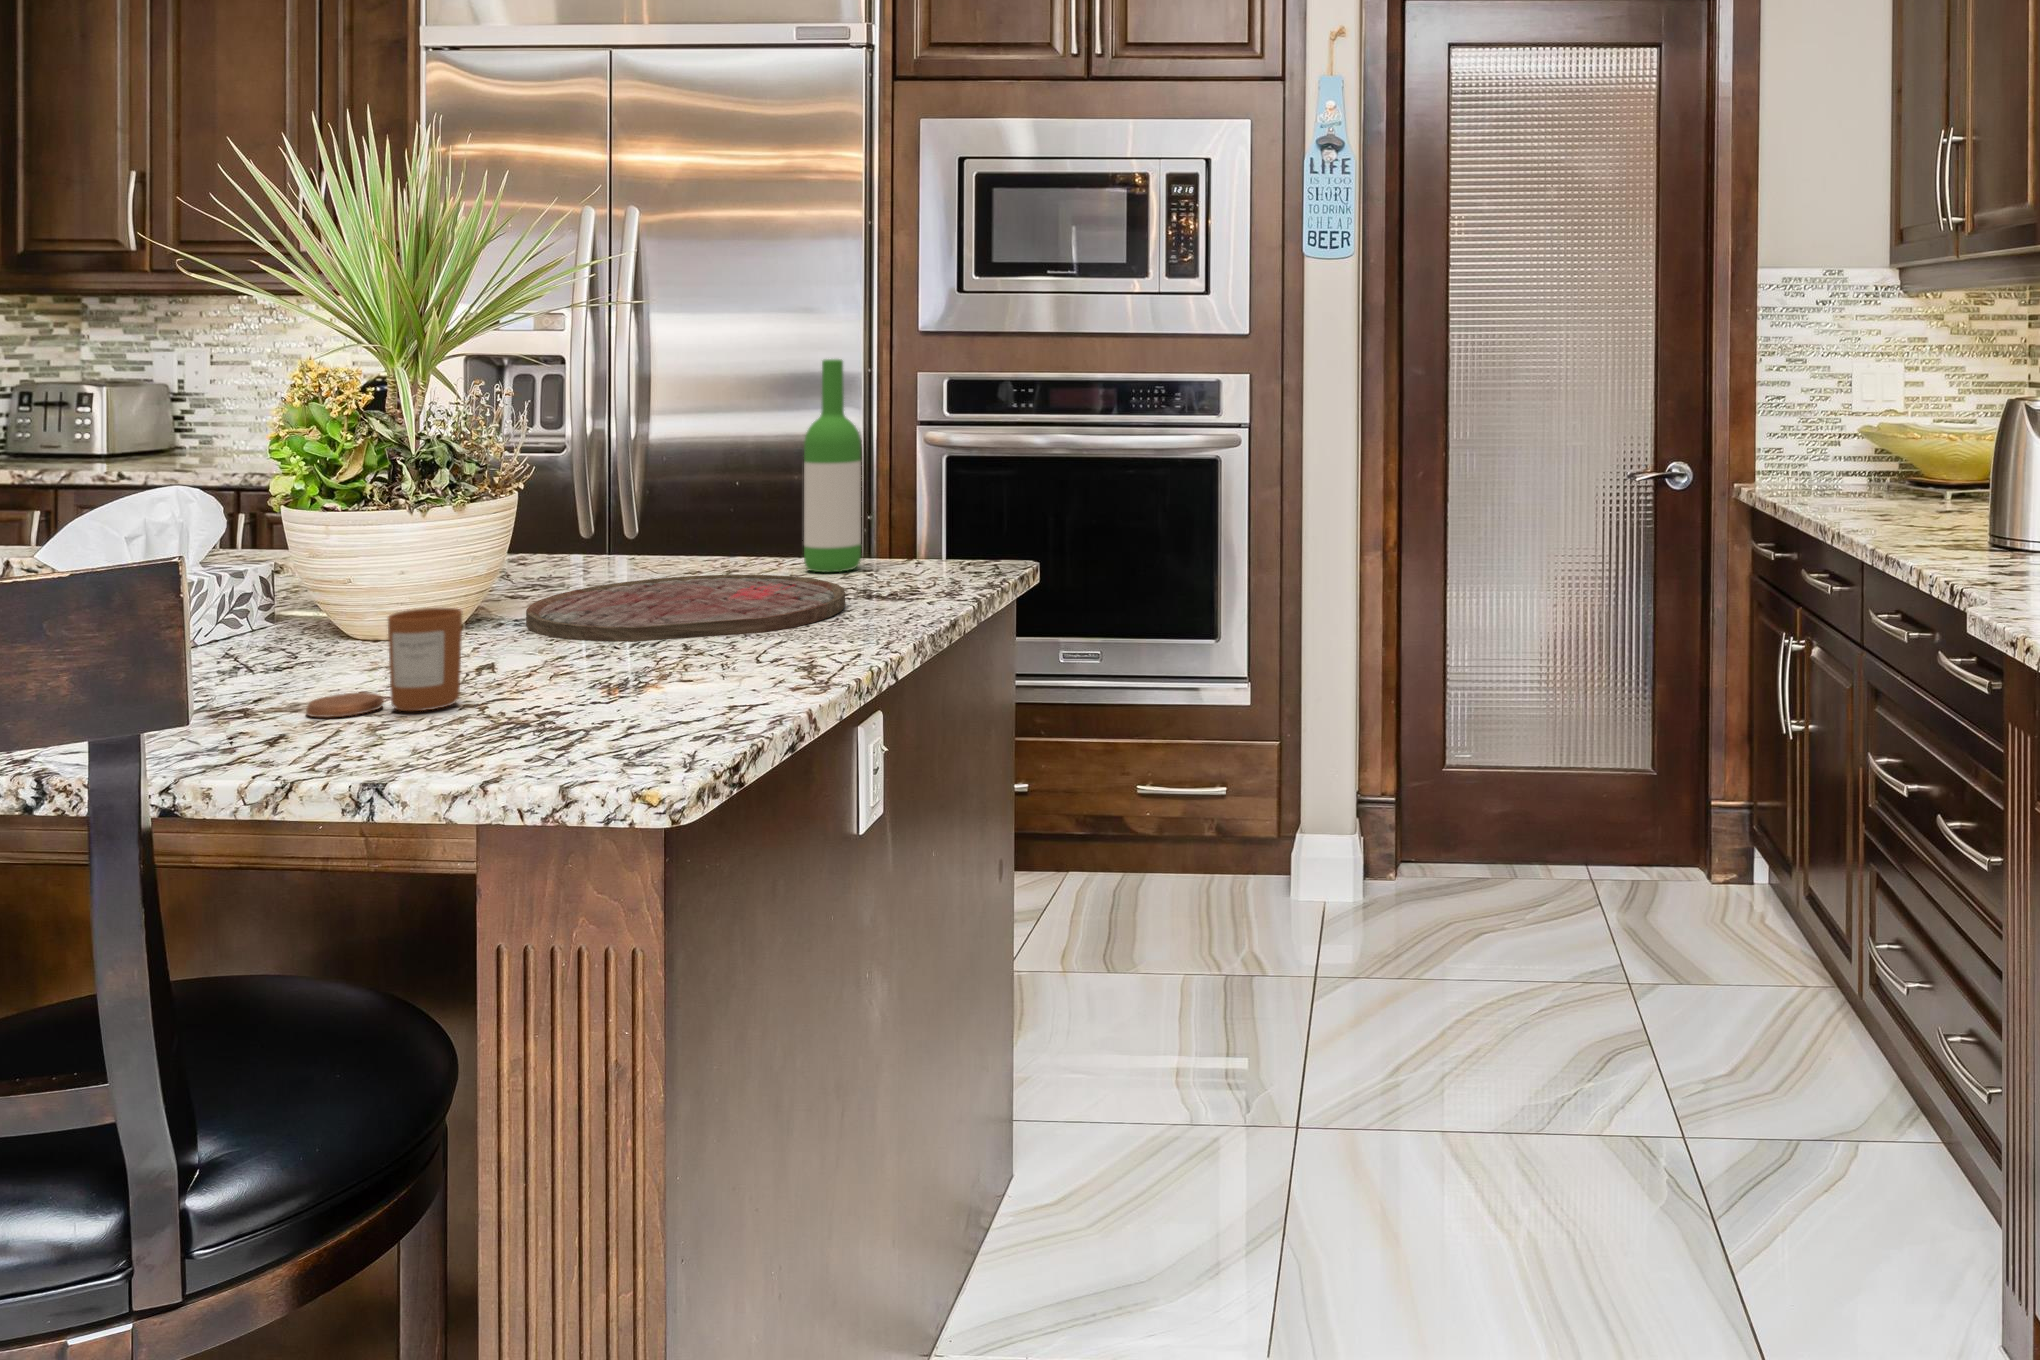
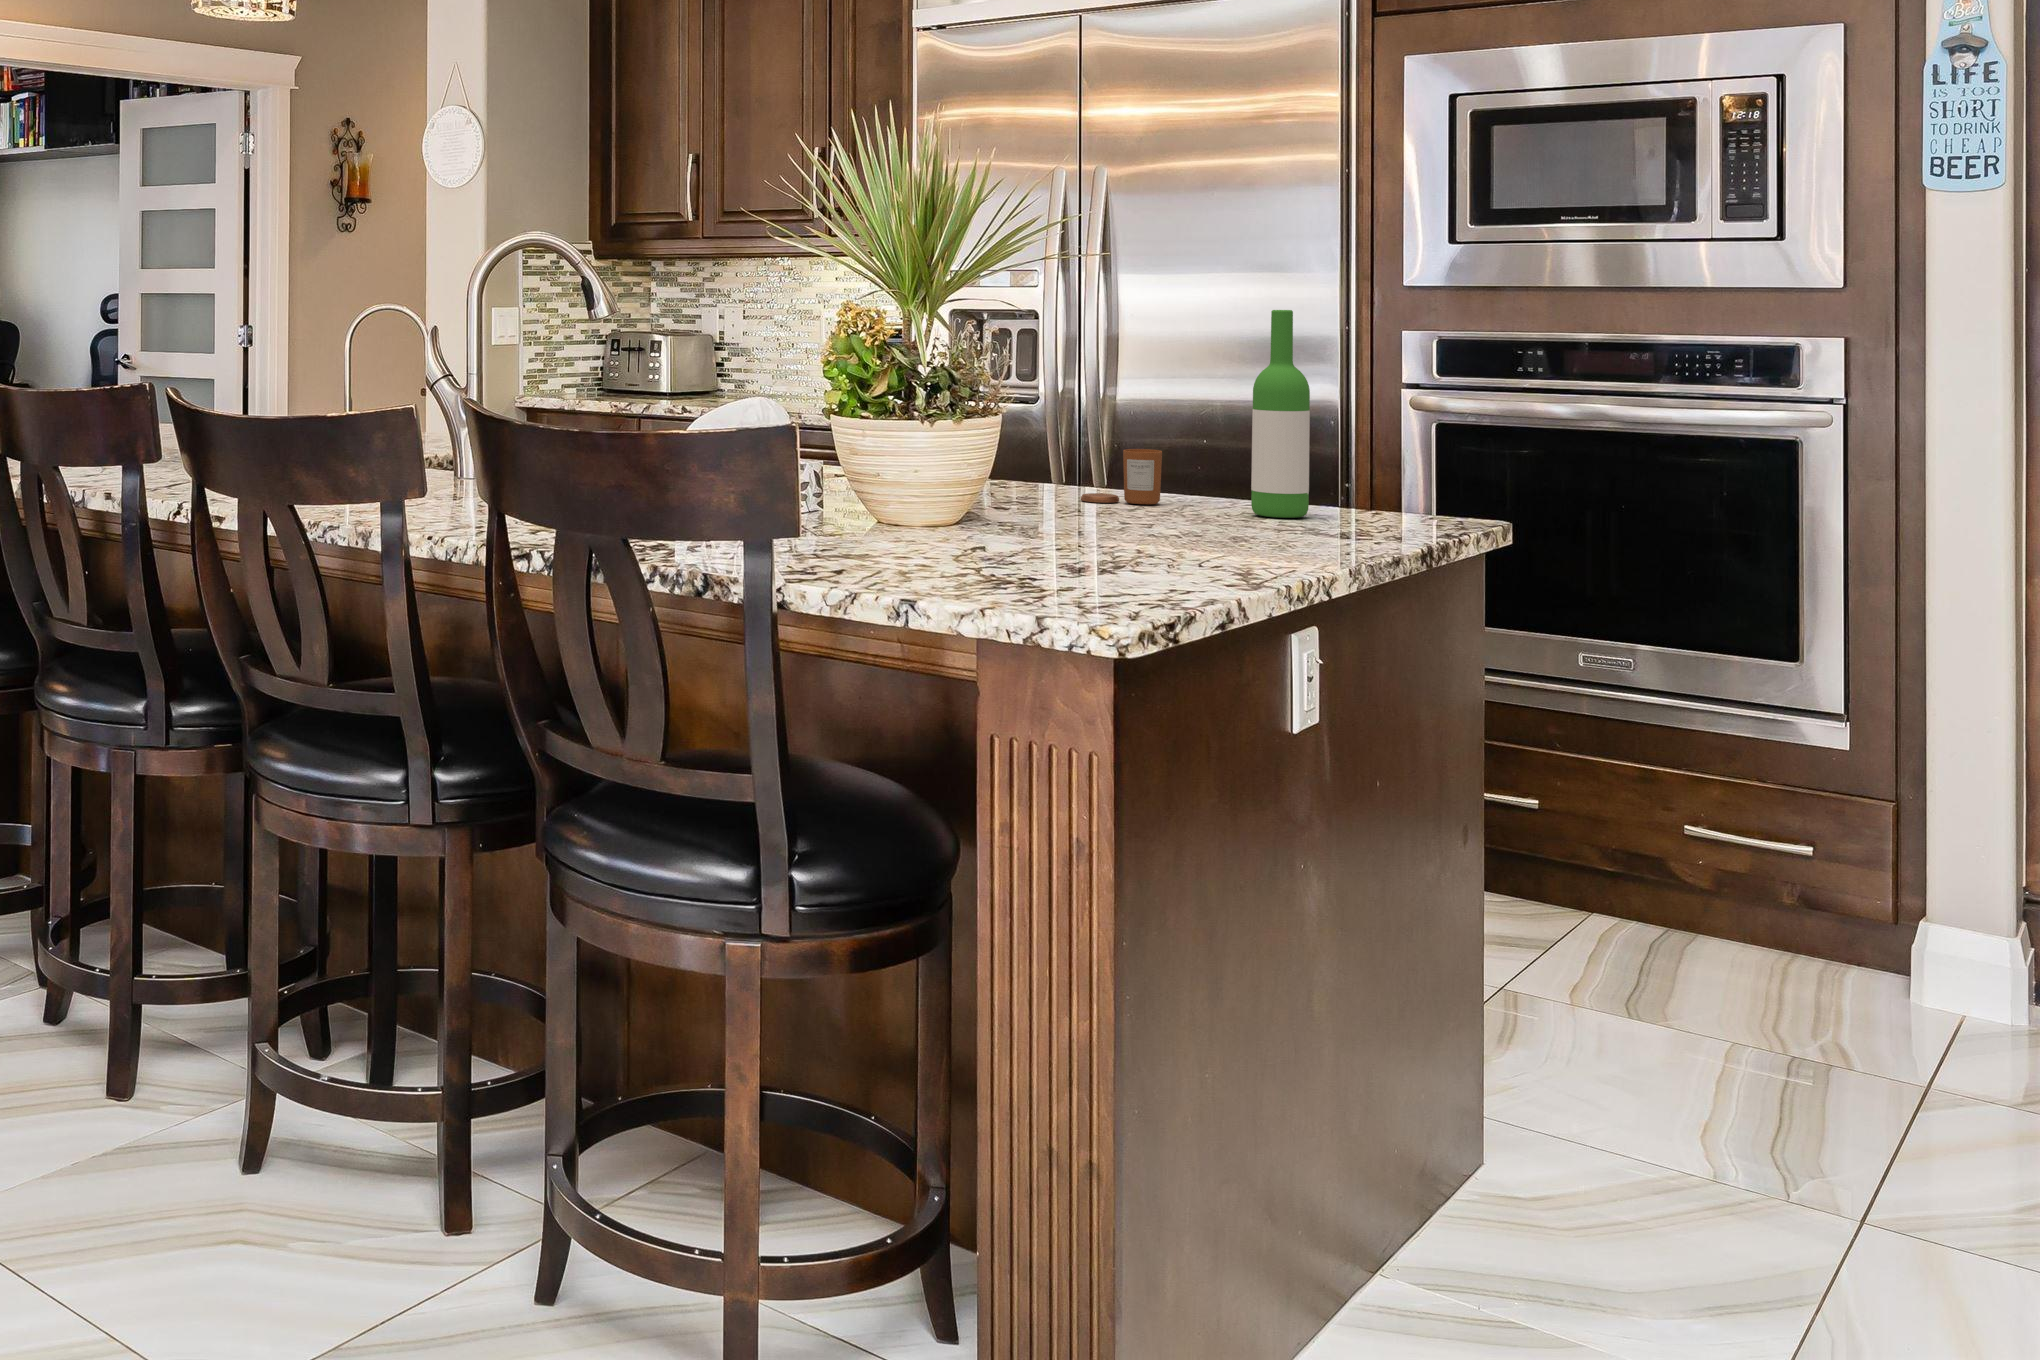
cutting board: present [526,575,845,642] -> none [1006,504,1285,551]
candle: present [306,608,462,717] -> present [1081,449,1162,504]

